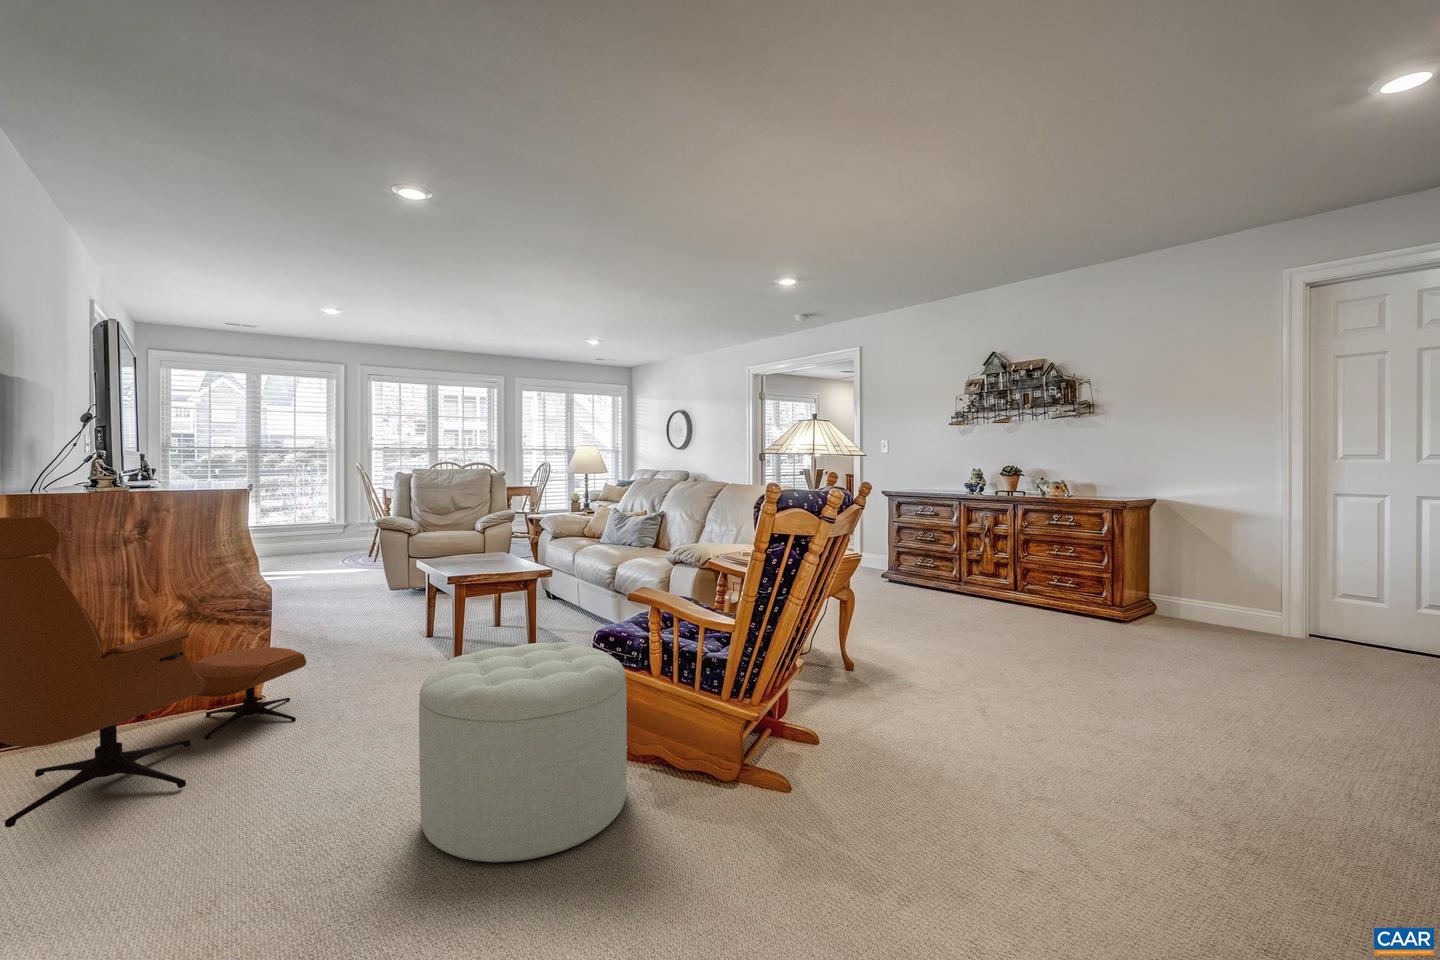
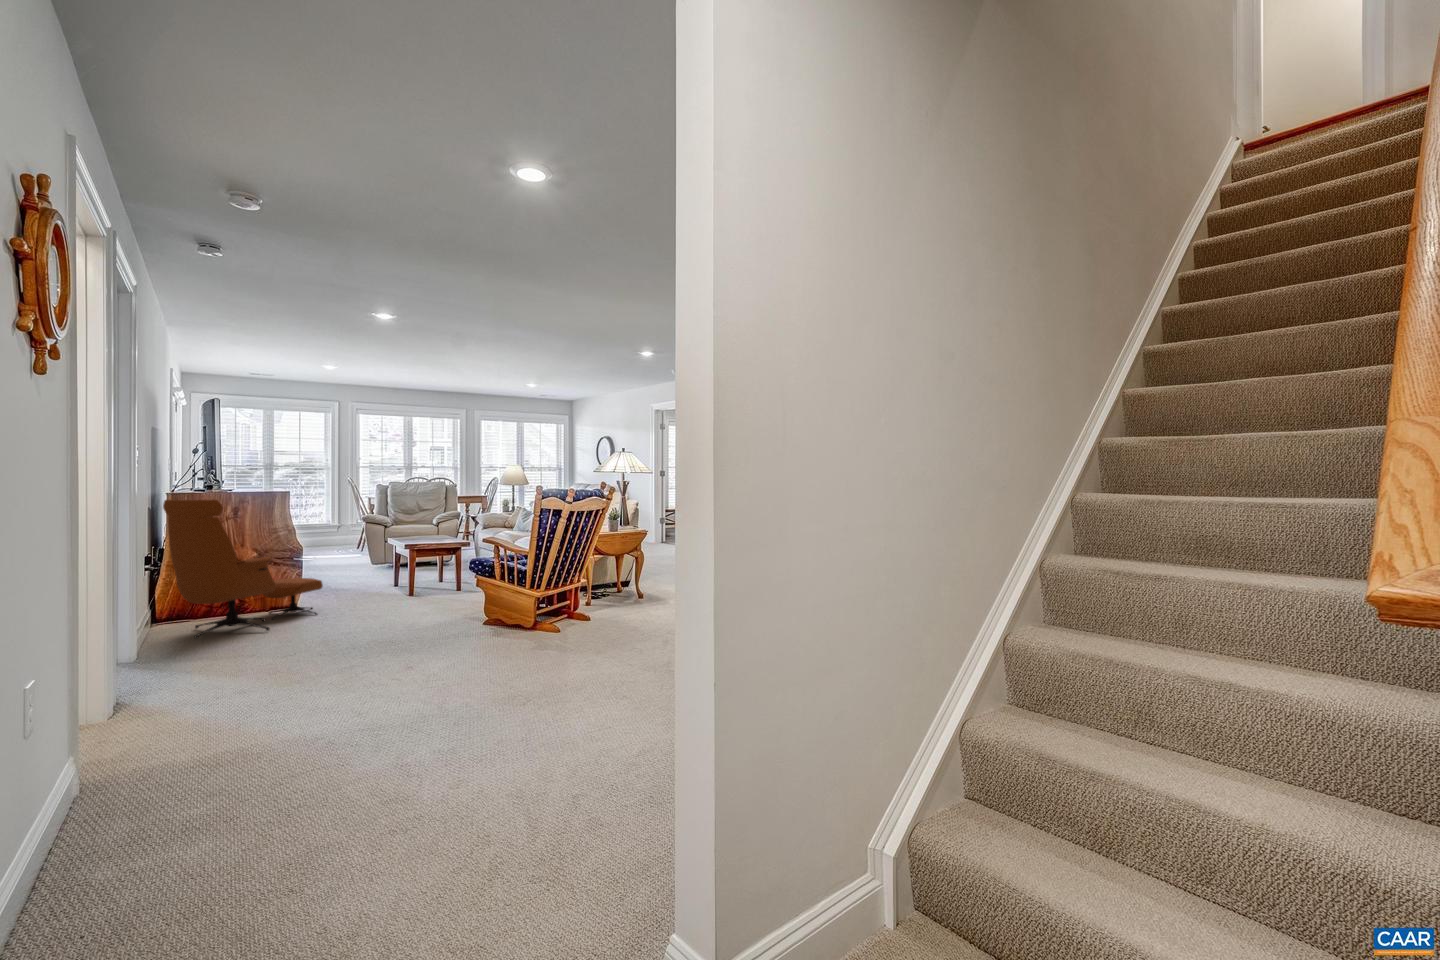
ottoman: present [419,642,627,862] -> none [380,564,478,645]

